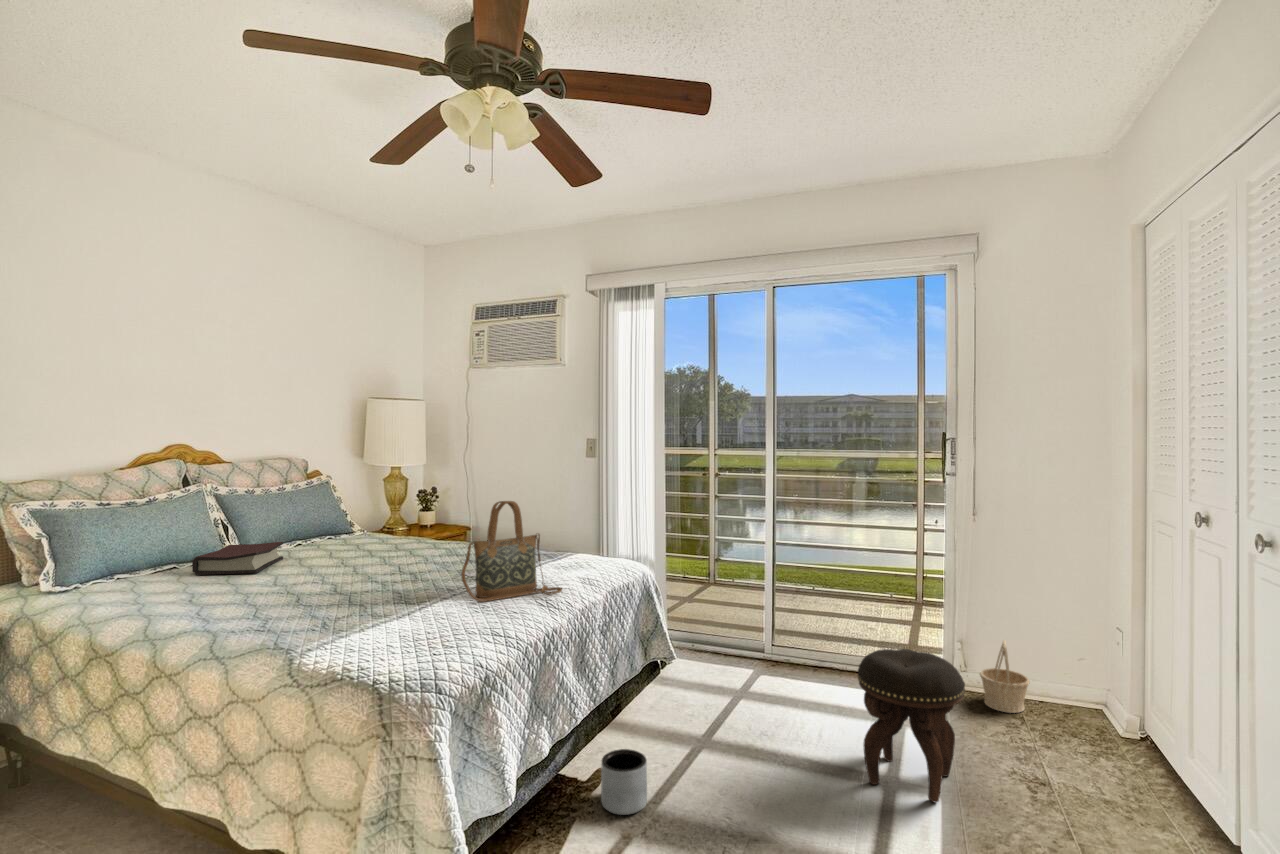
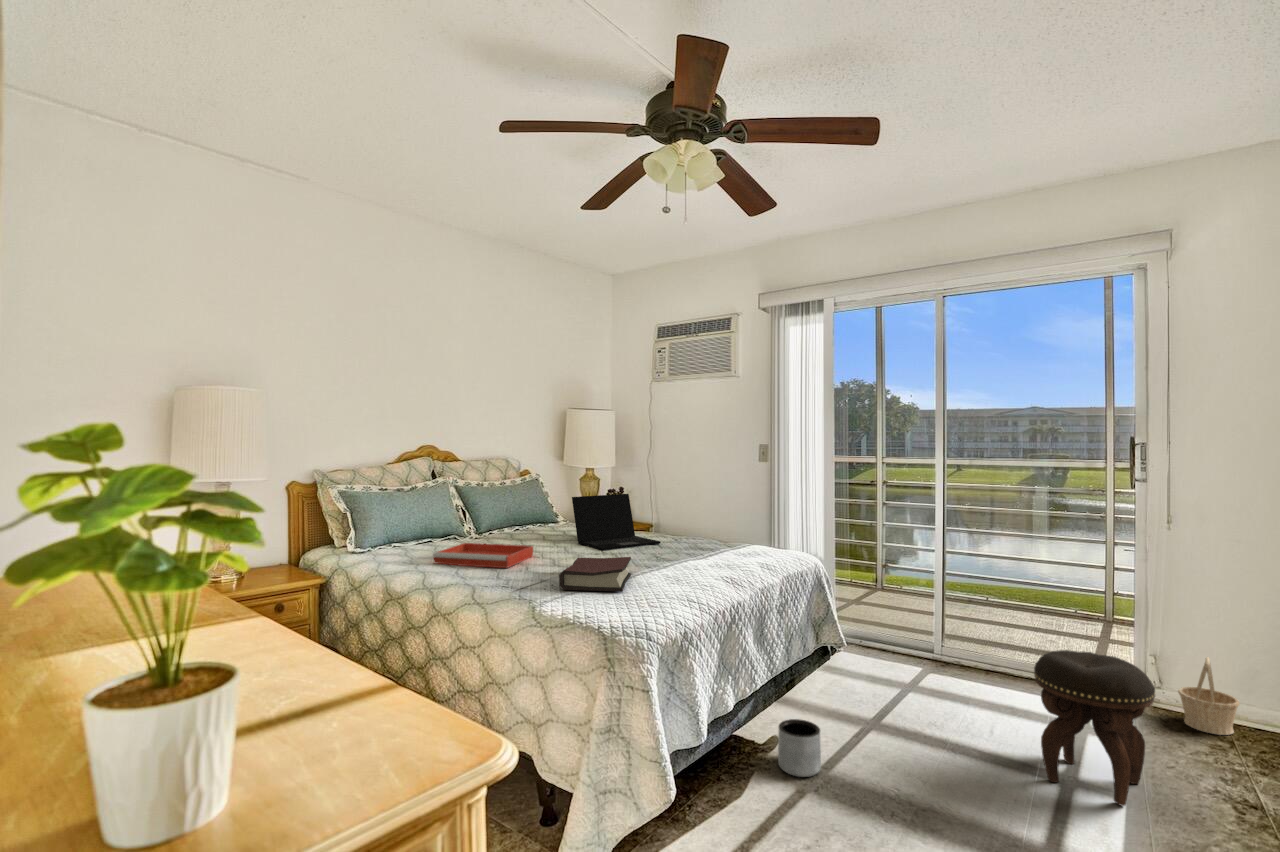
laptop: none [364,499,473,570] -> present [572,494,661,550]
handbag: present [462,501,562,602] -> none [657,492,743,577]
hardback book: present [192,542,283,575] -> present [559,557,631,591]
tray: none [165,571,309,604] -> present [433,543,533,568]

